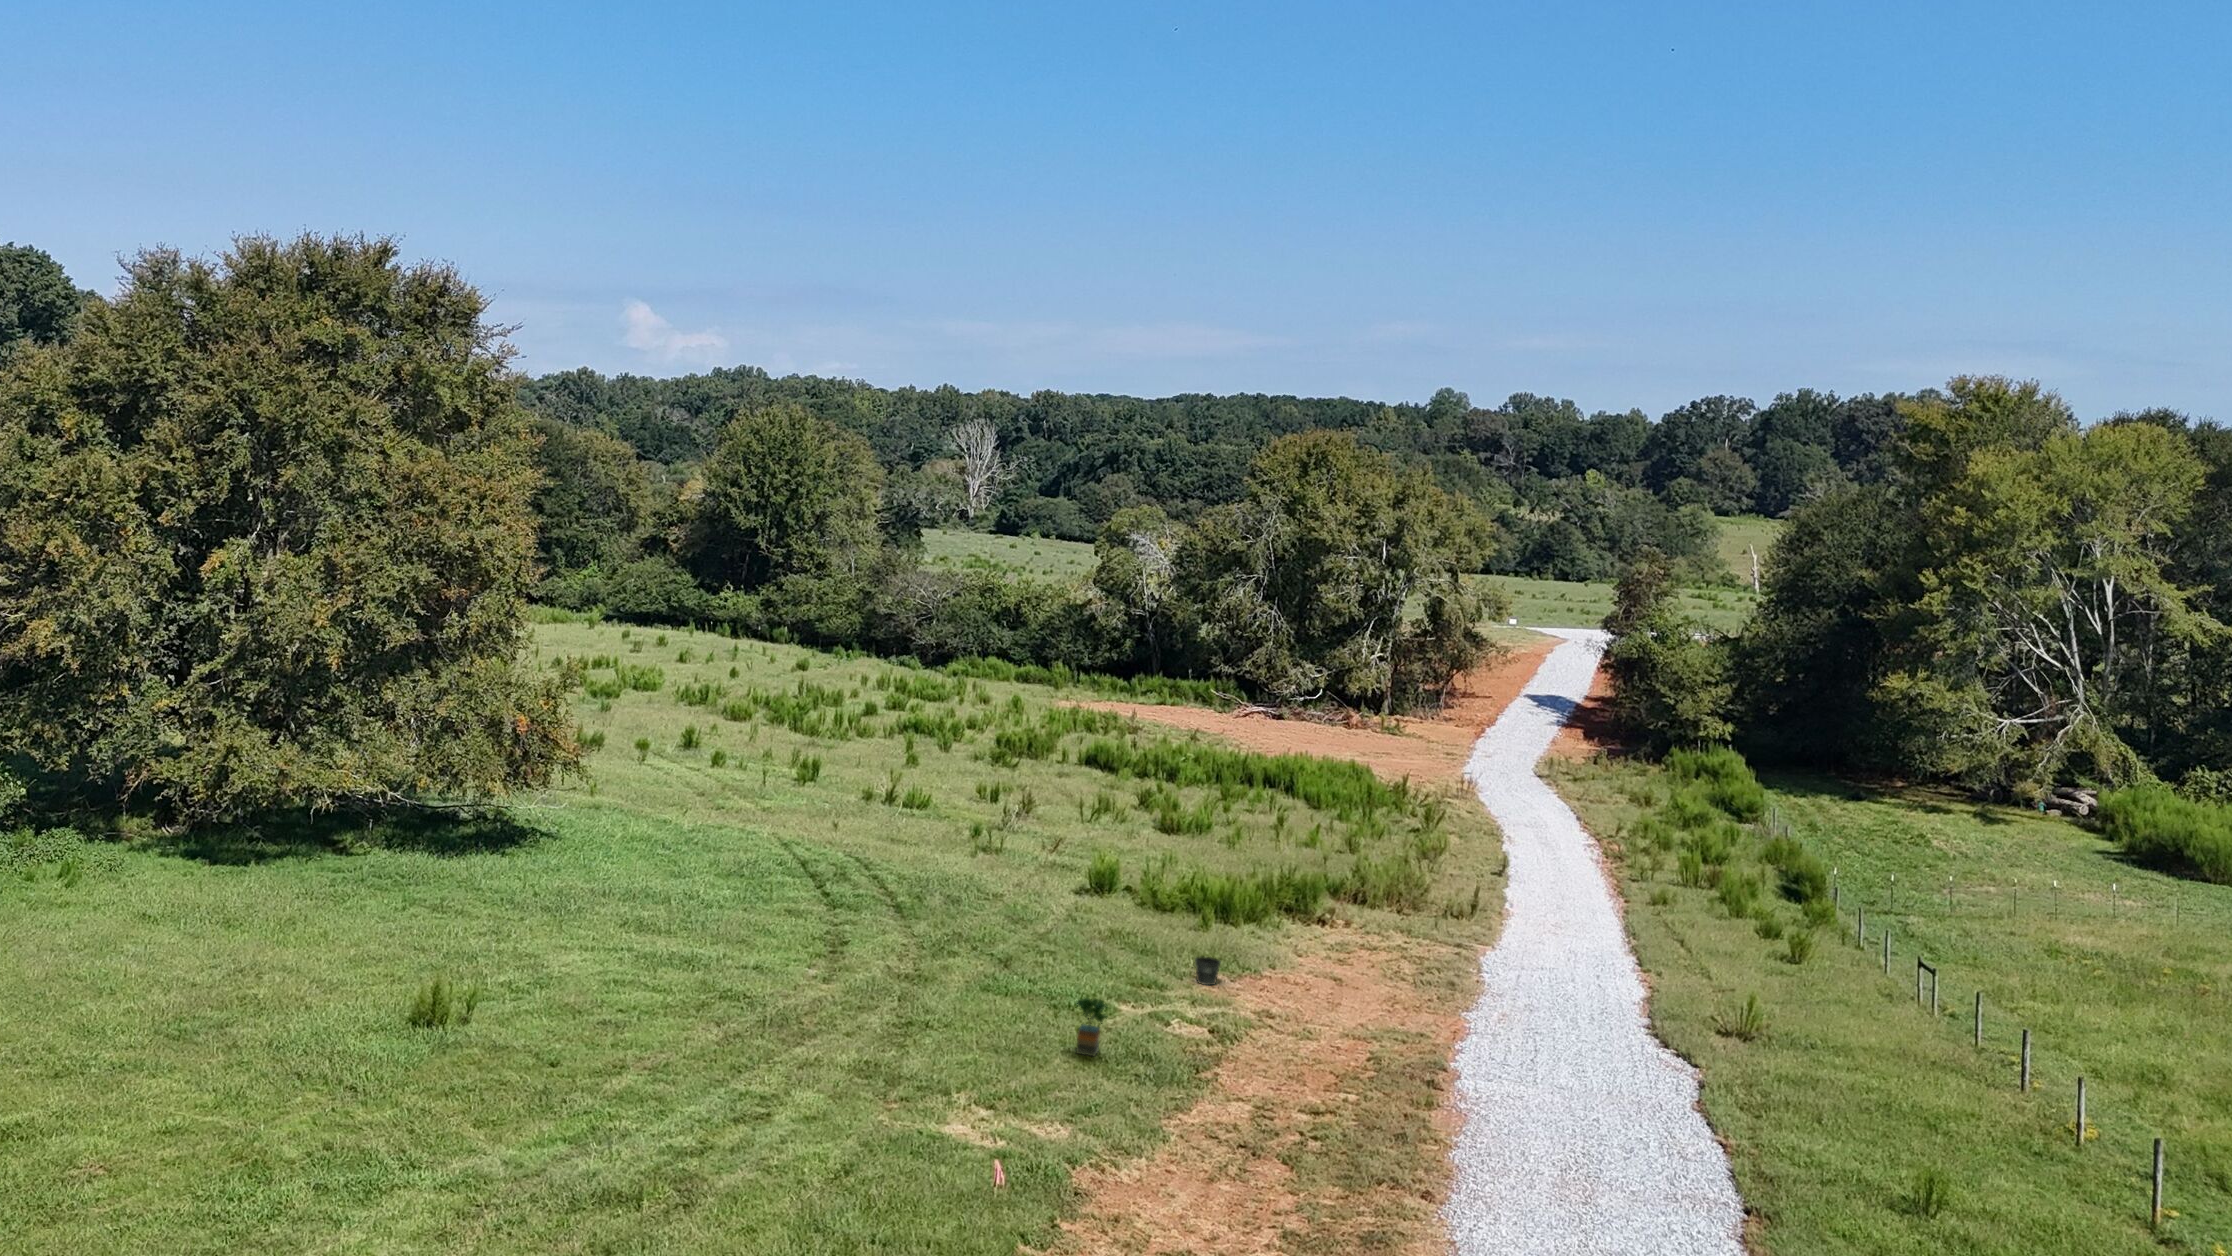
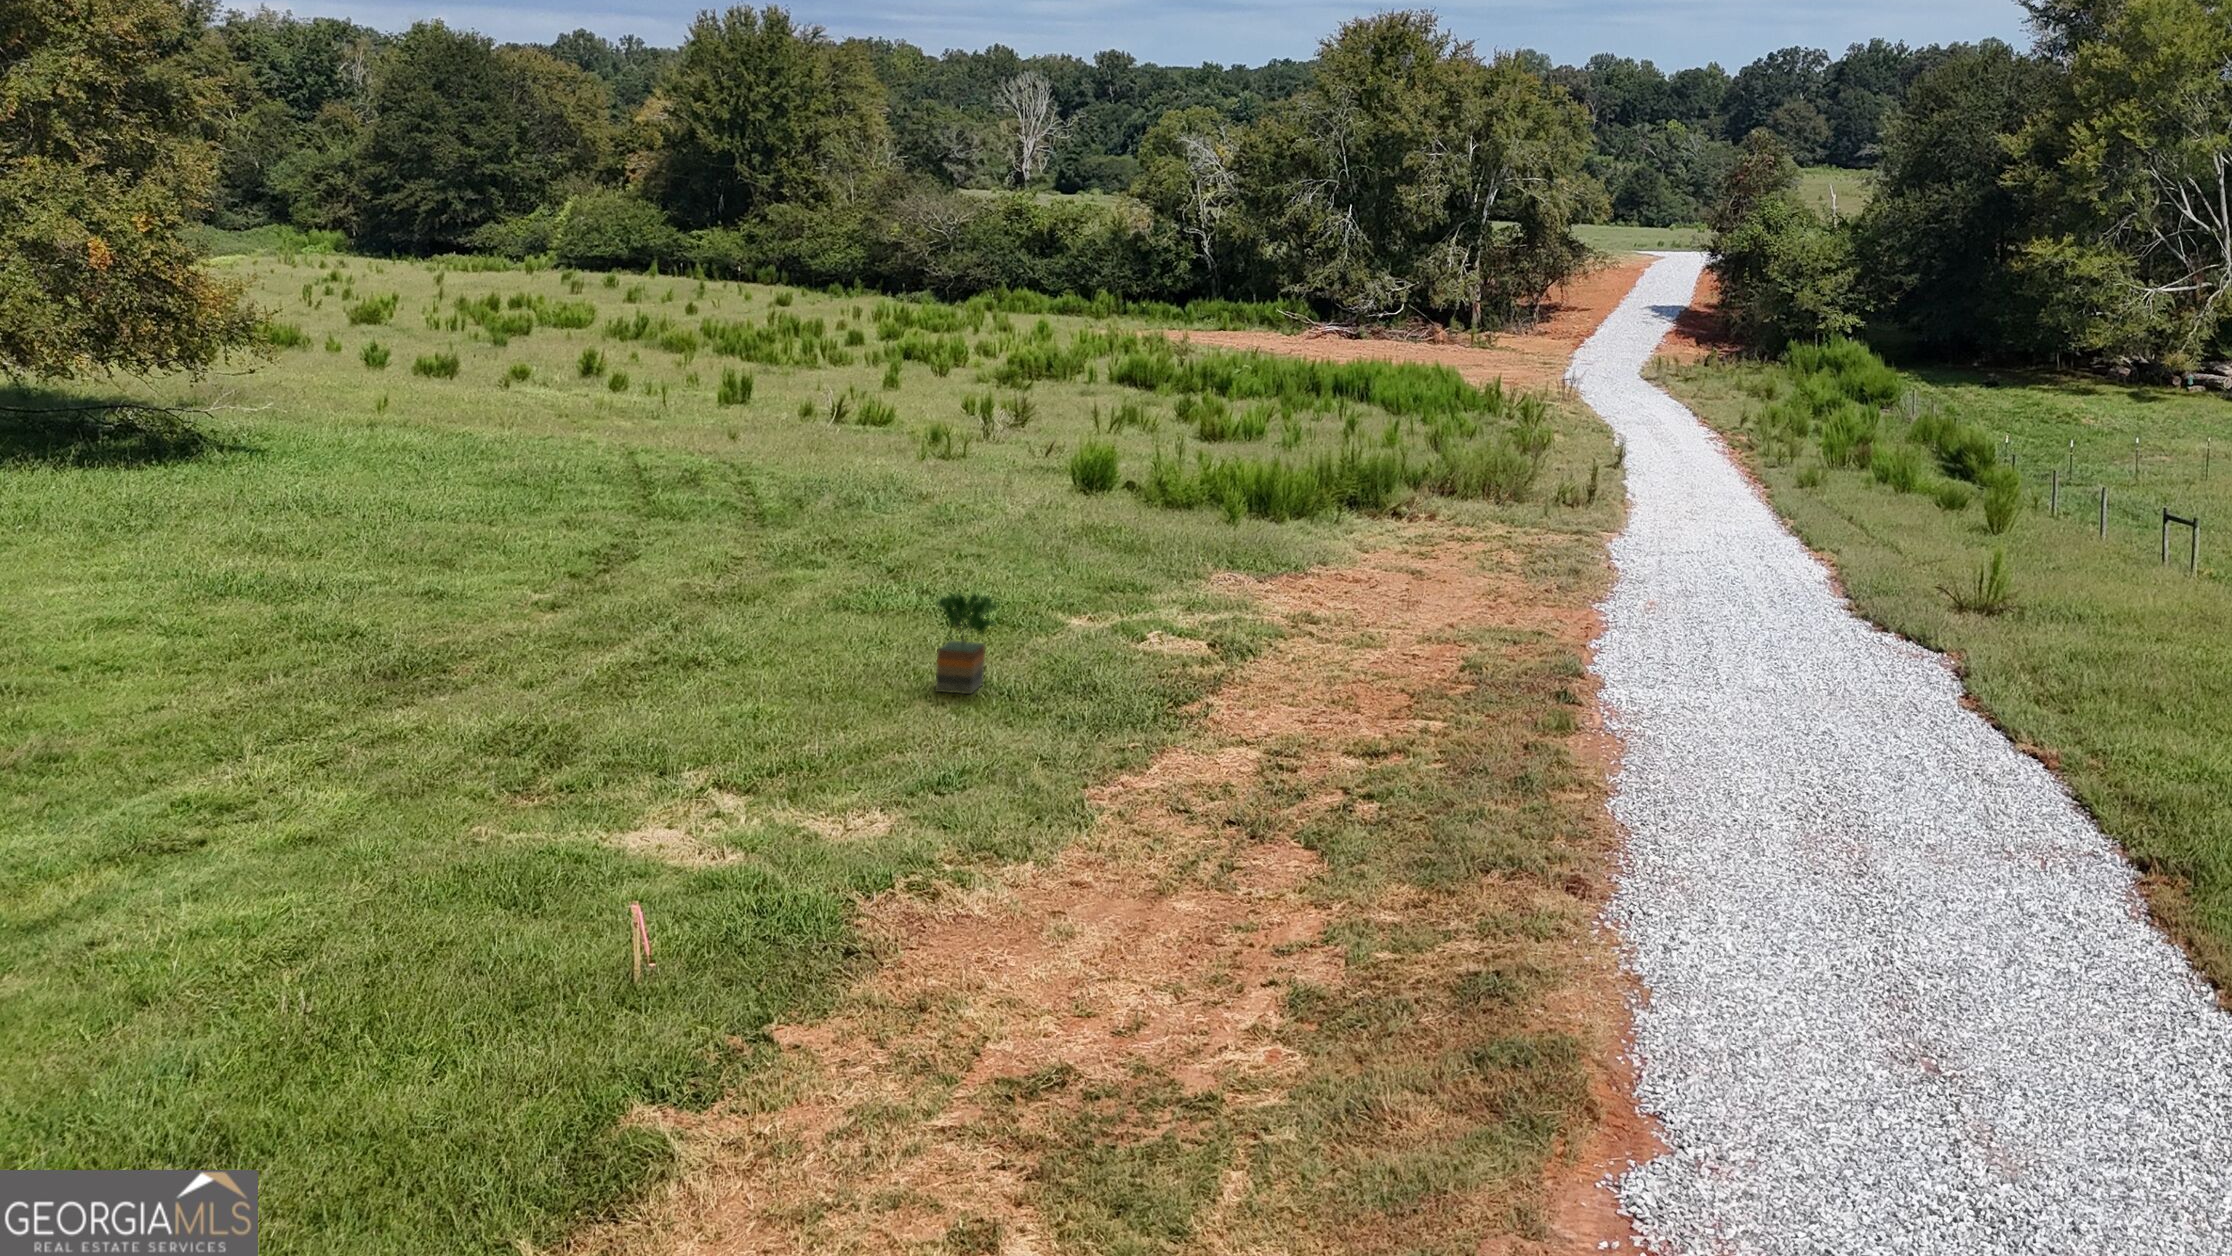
bucket: present [1195,956,1220,985] -> none [1190,541,1237,582]

